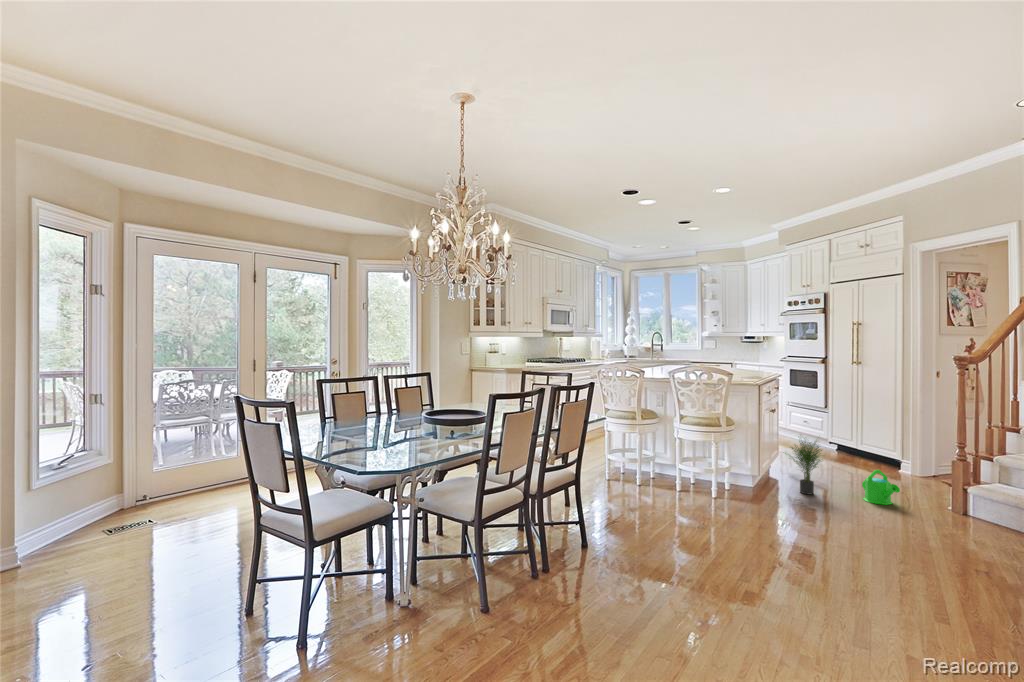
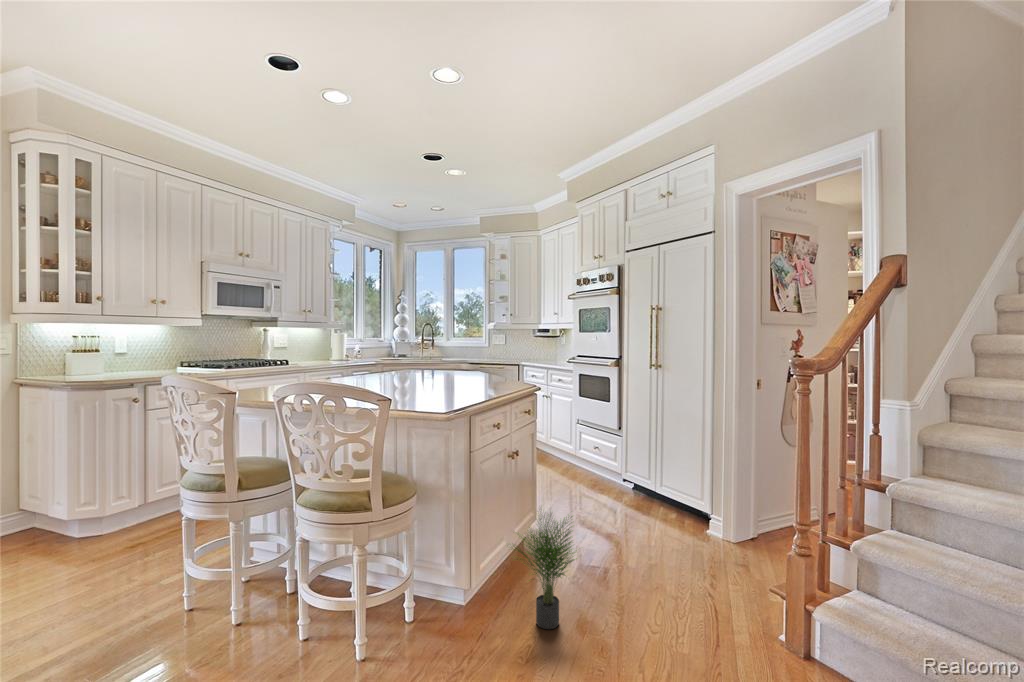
watering can: present [862,470,900,505] -> none [641,577,701,652]

